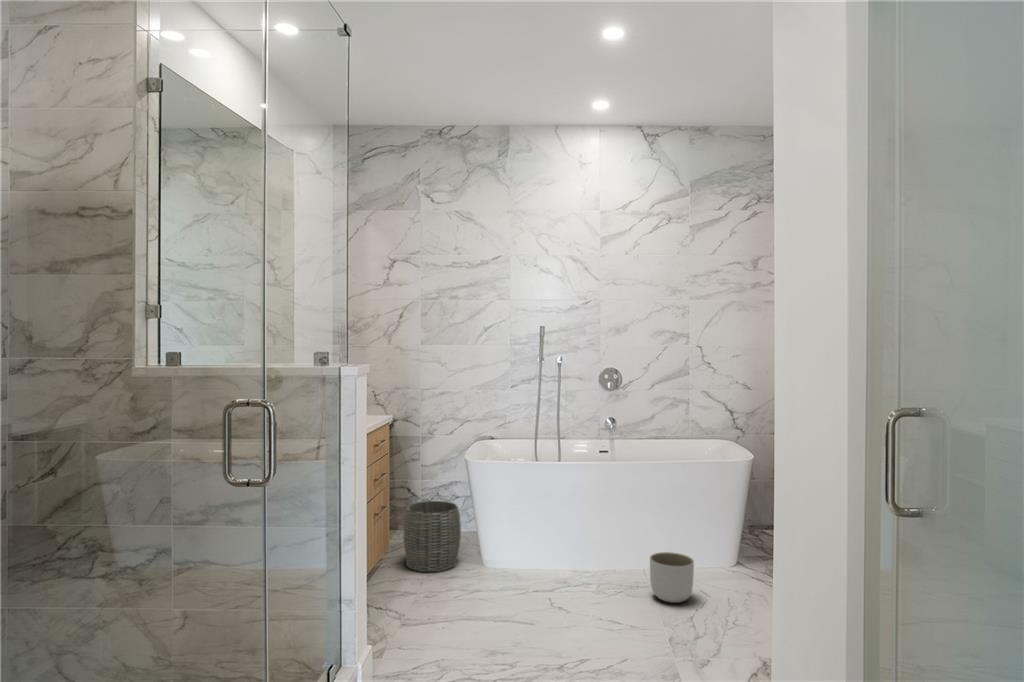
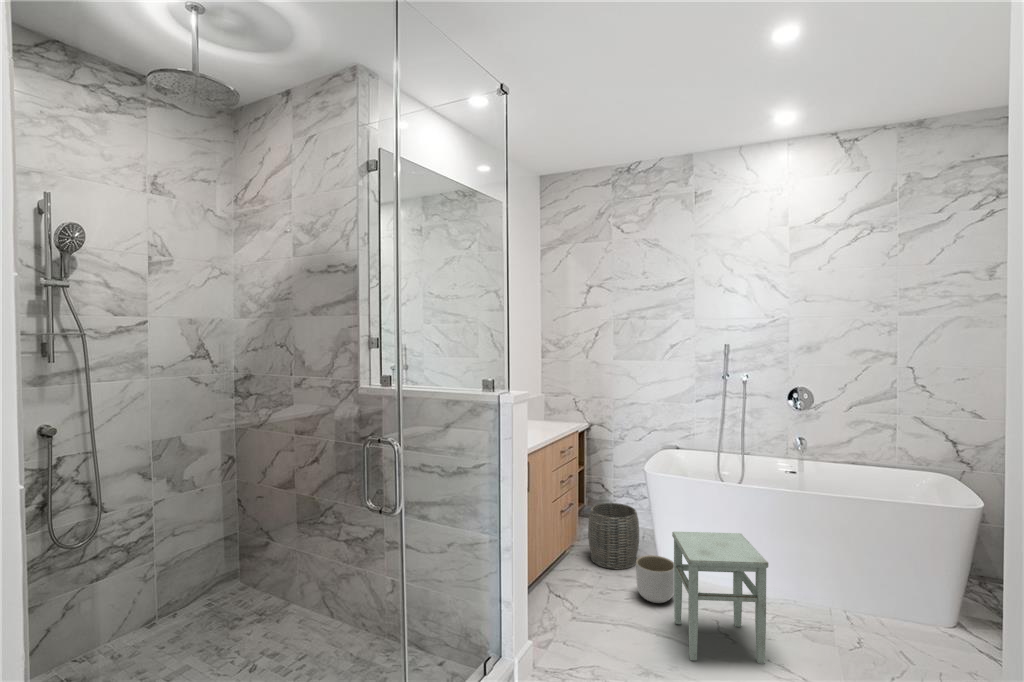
stool: none [510,505,607,636] -> present [672,531,768,664]
planter: present [650,552,694,603] -> present [636,555,674,603]

